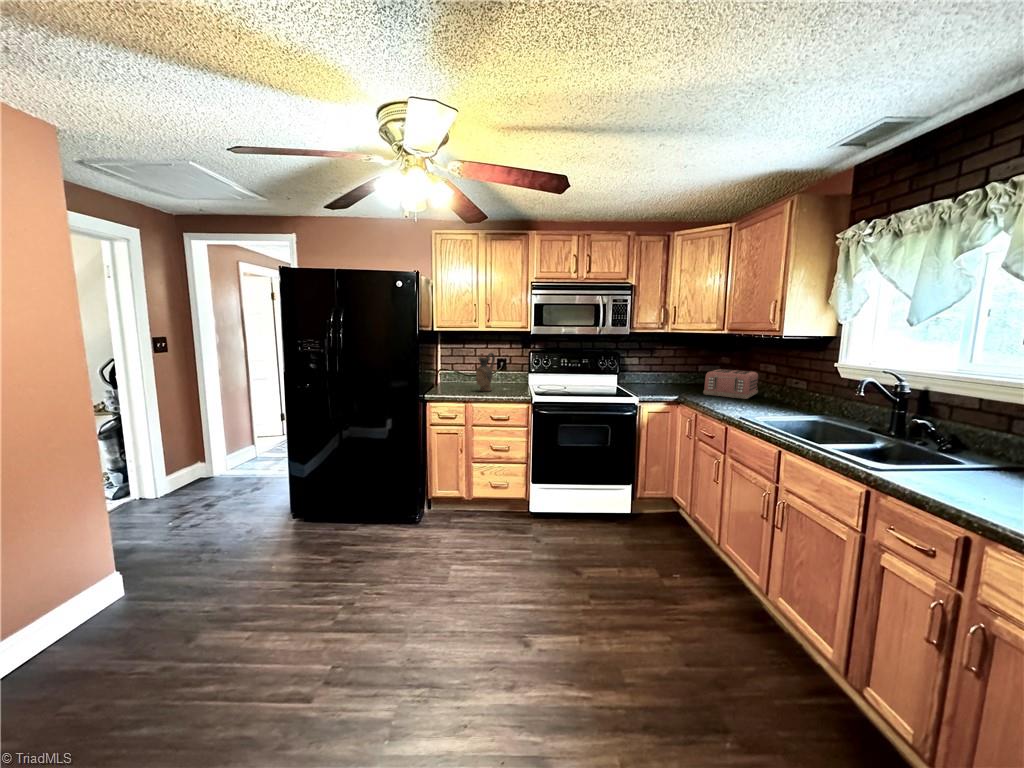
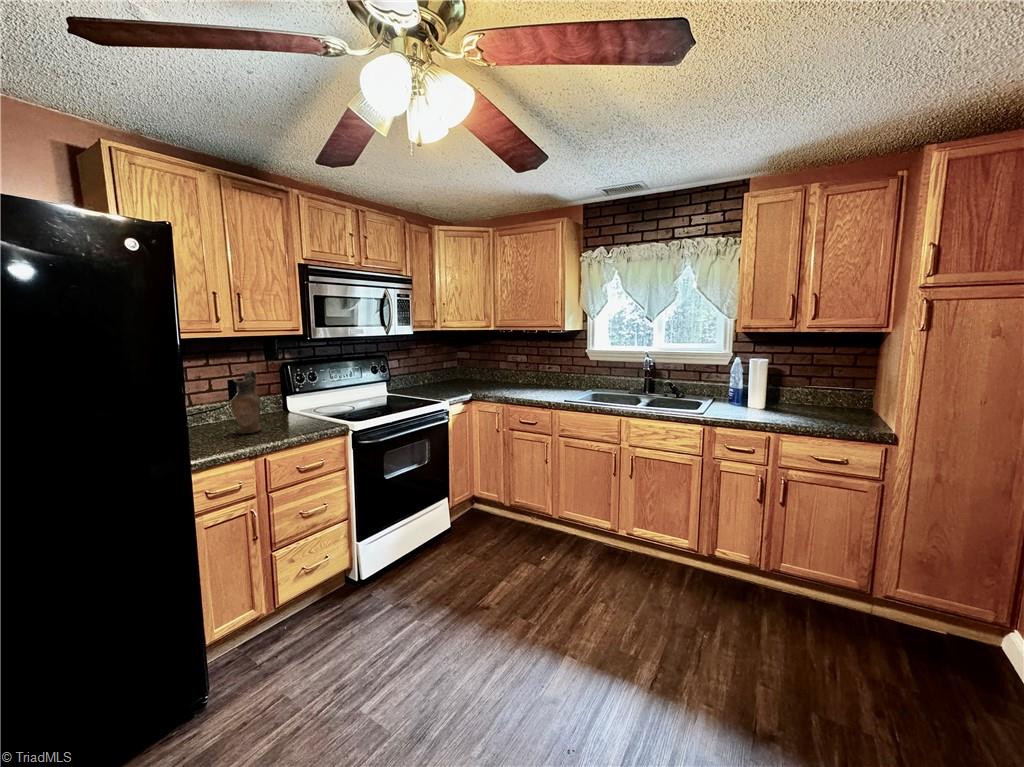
toaster: present [704,369,758,399] -> none [473,363,517,388]

